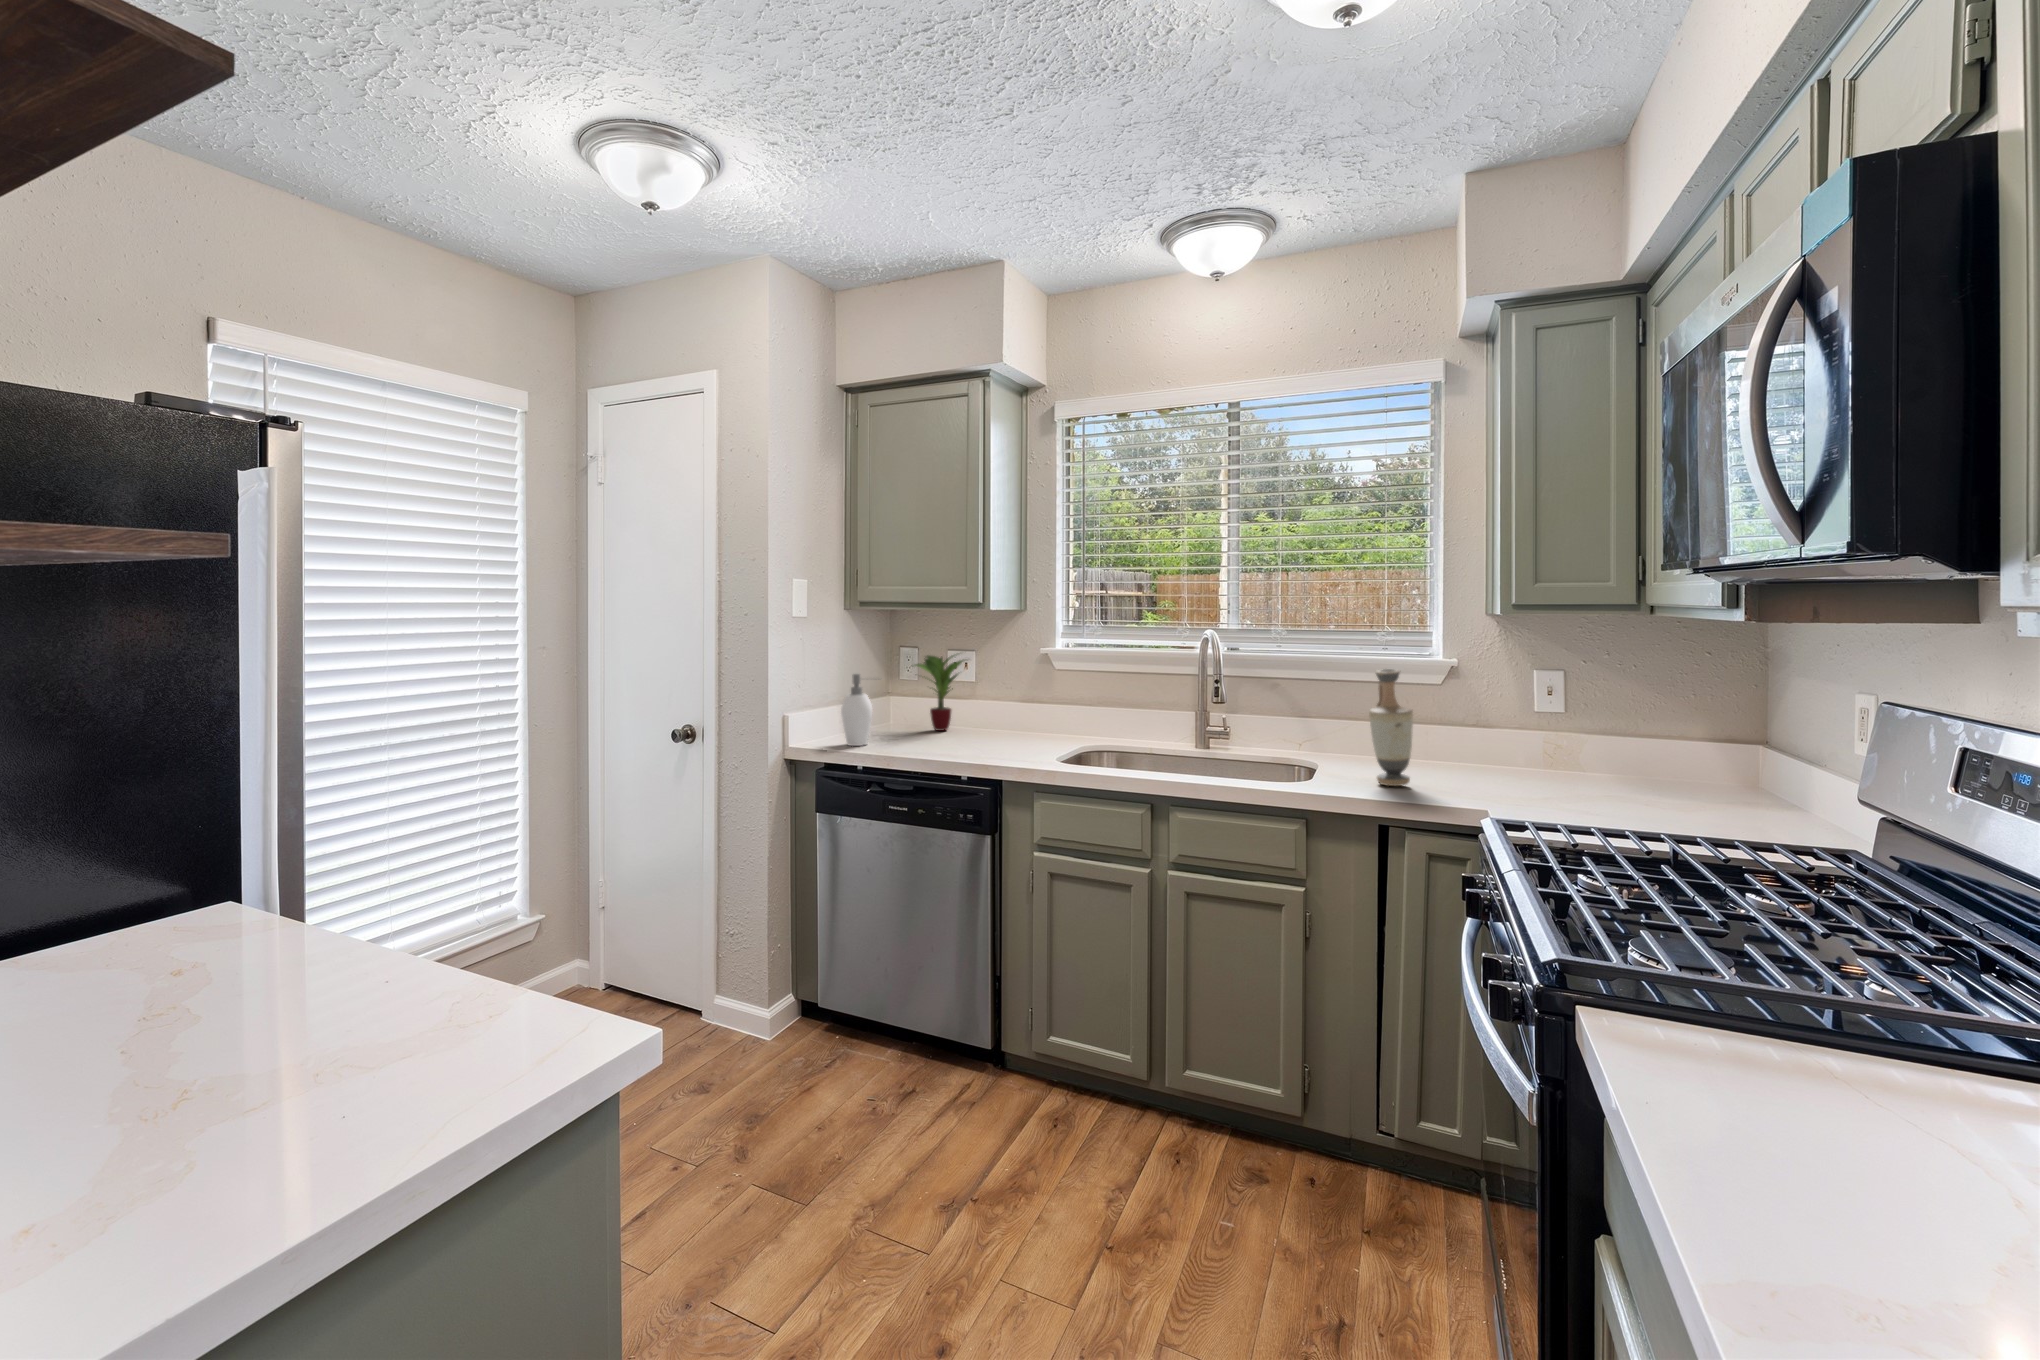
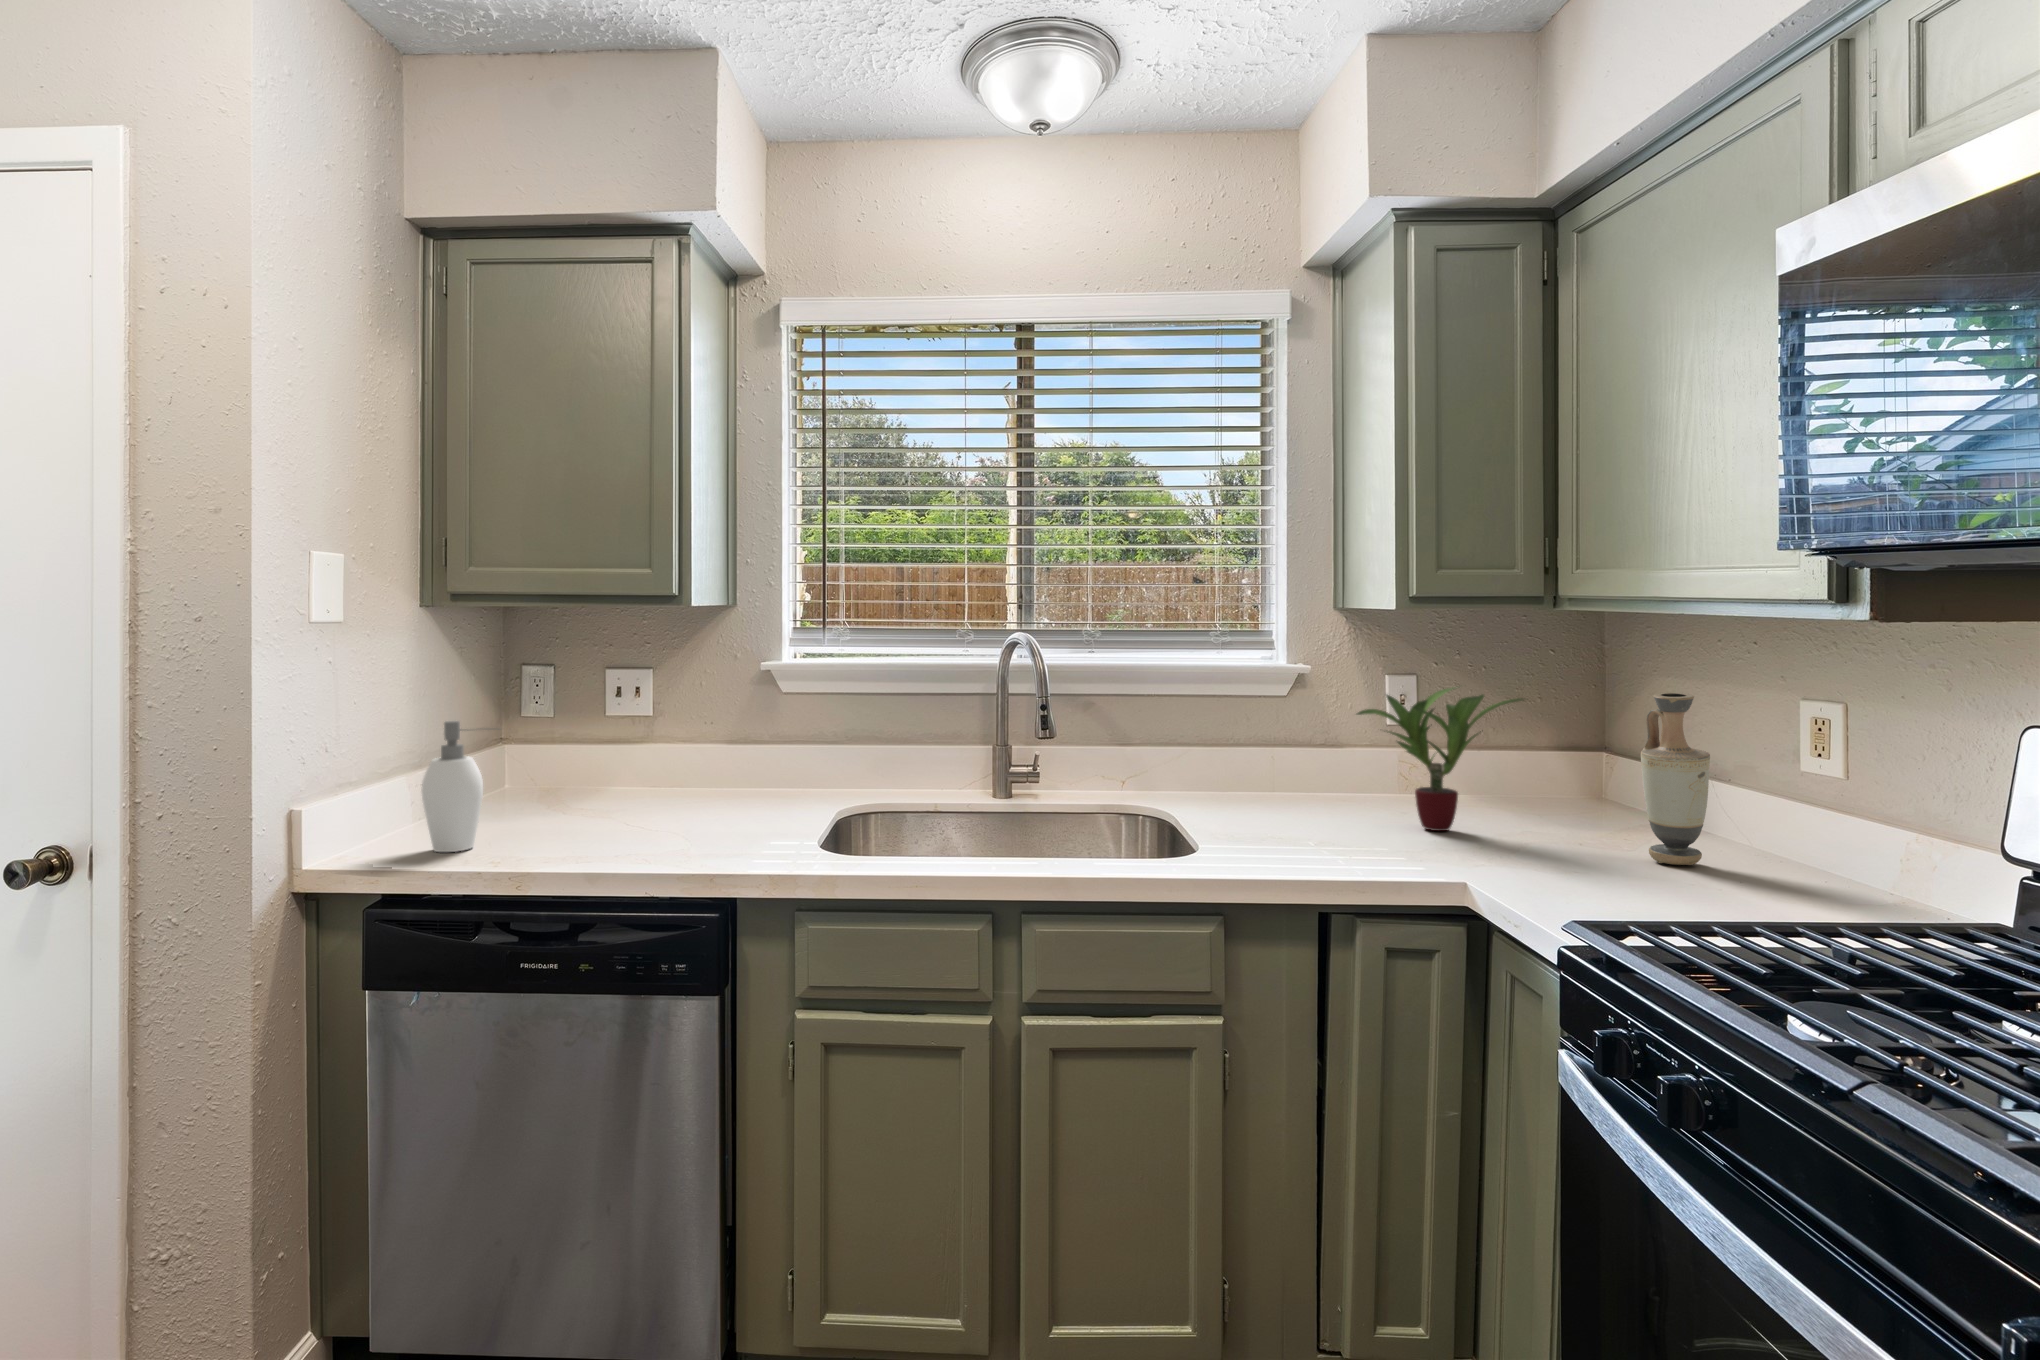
potted plant: present [915,655,964,731] -> present [1357,688,1522,831]
vase: present [1369,669,1413,786] -> present [1641,693,1710,865]

